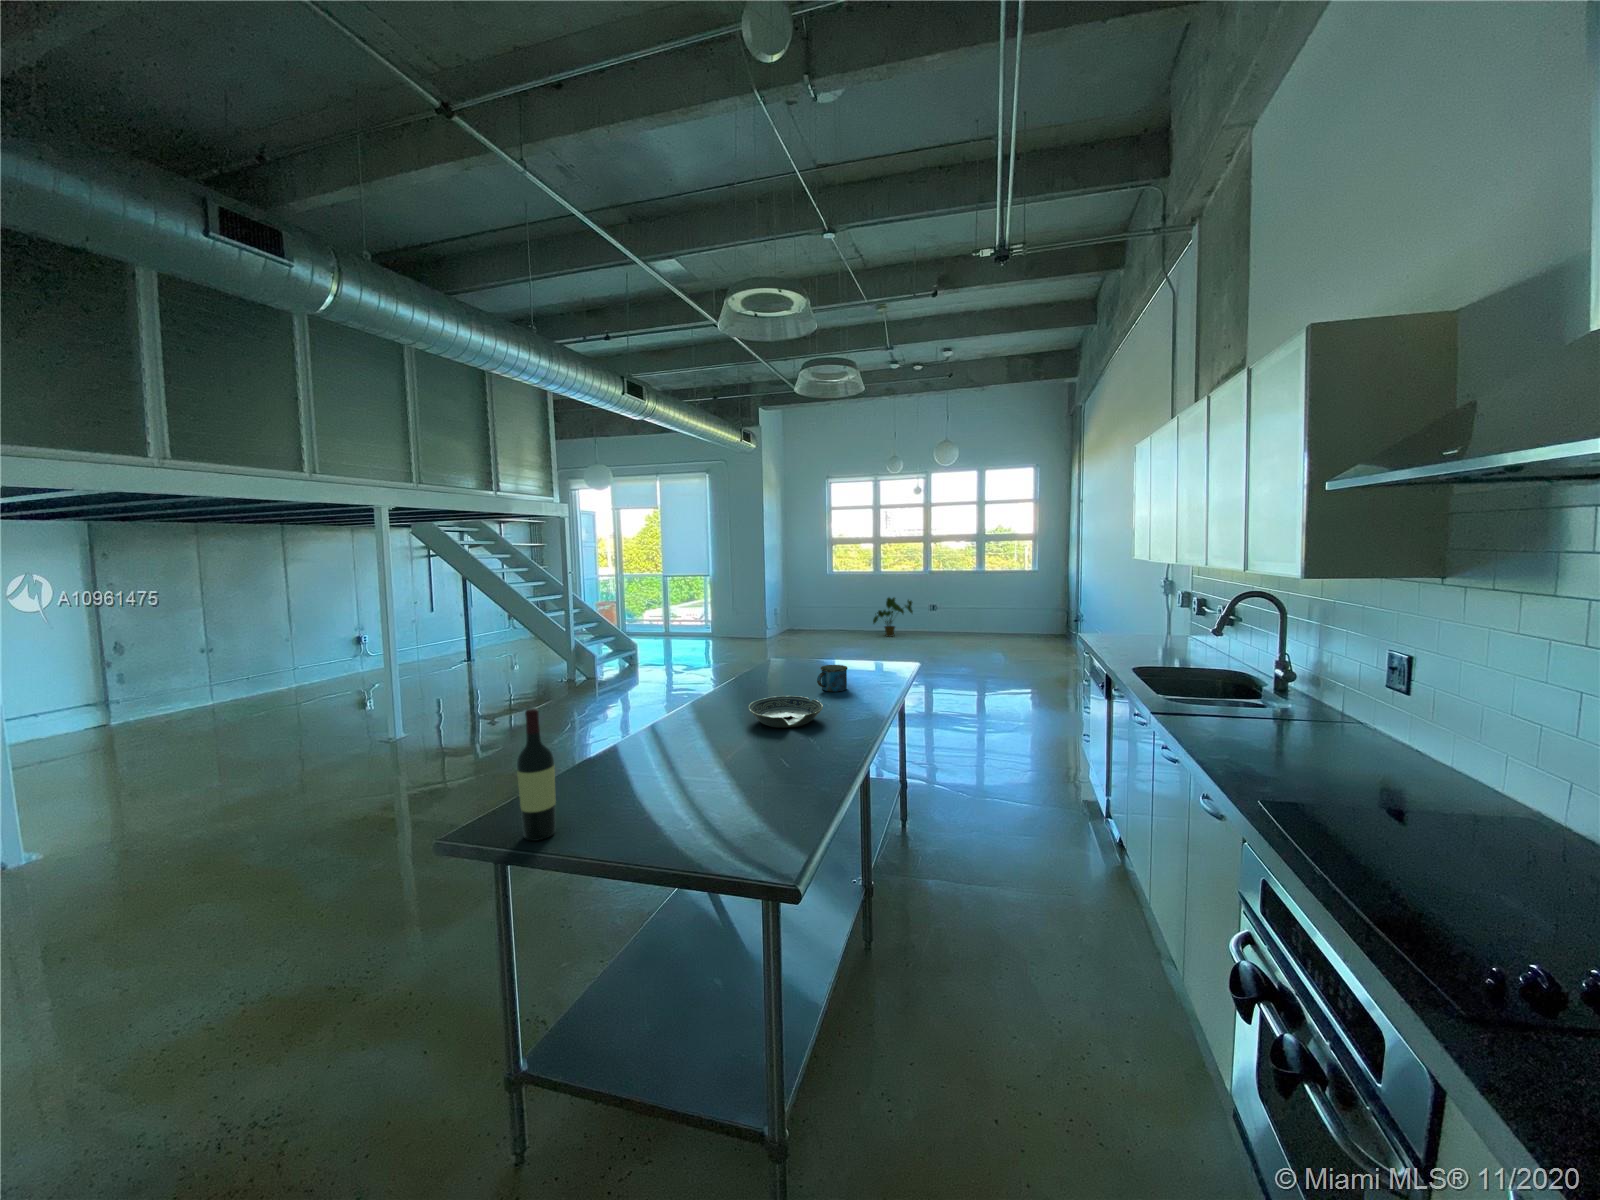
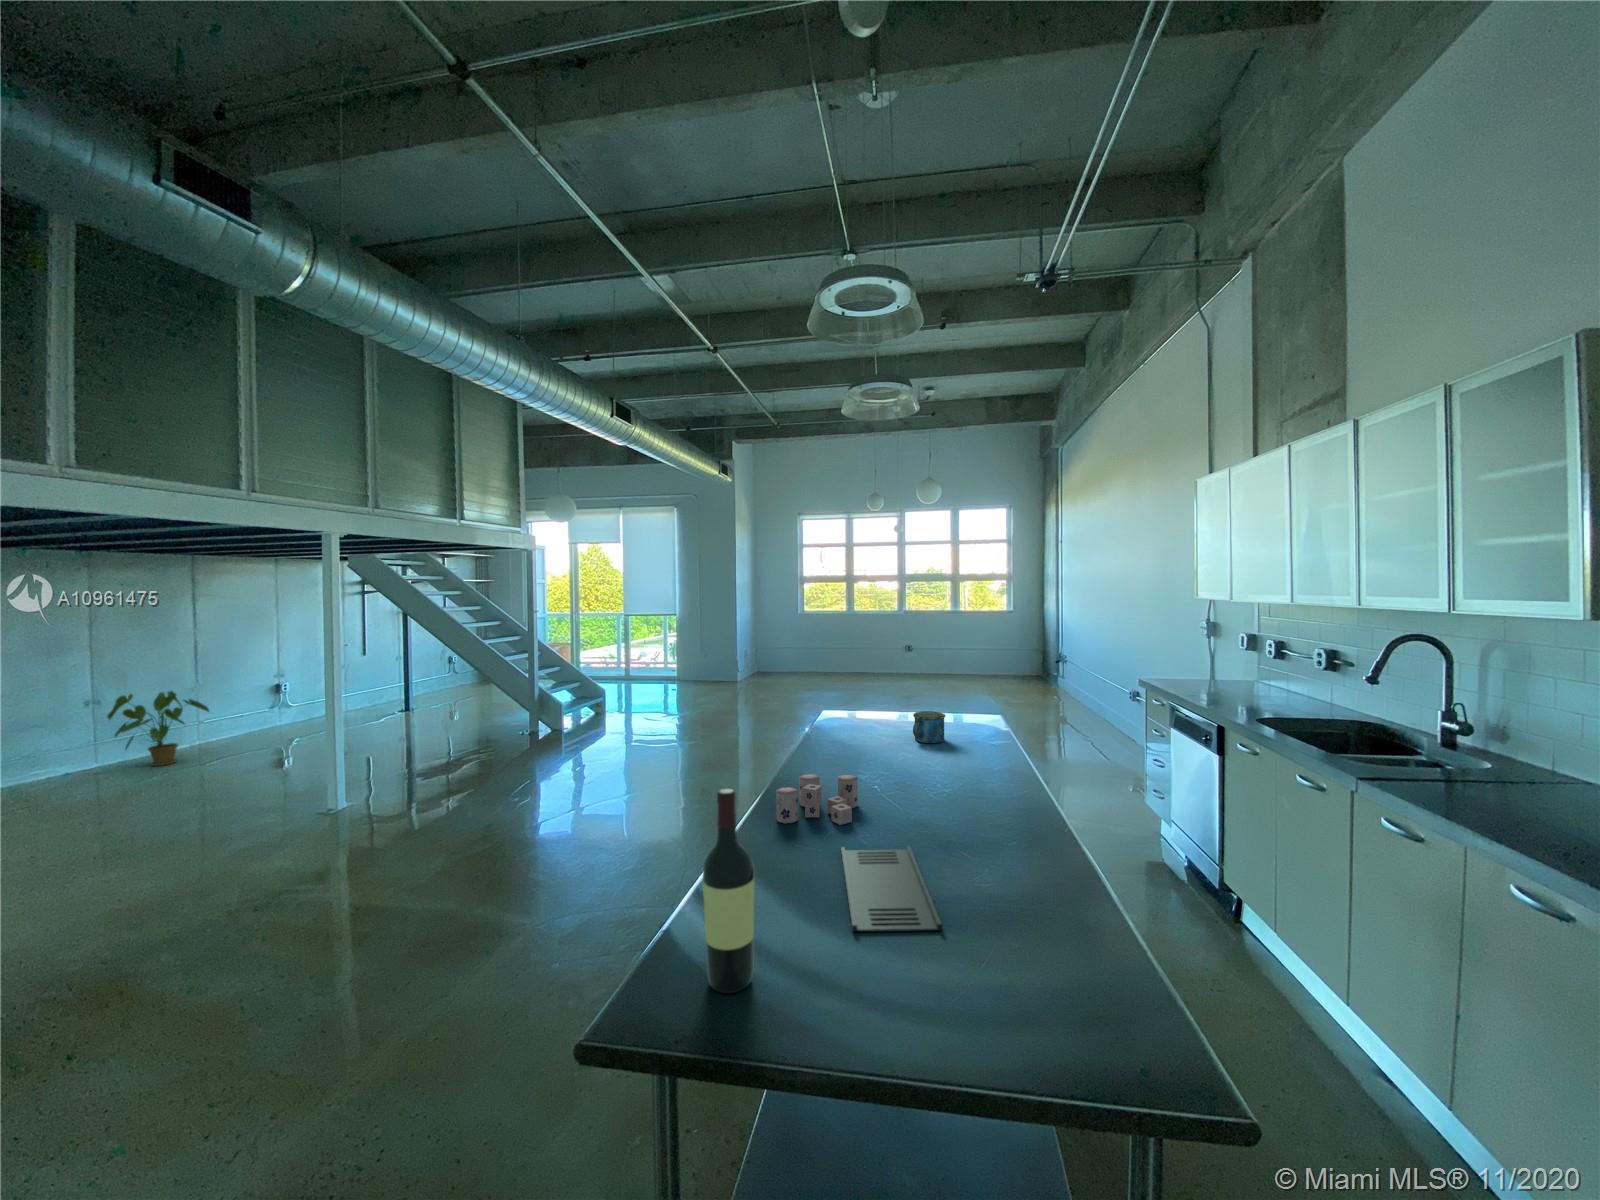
house plant: present [873,598,913,637] -> present [107,691,209,766]
bowl: present [749,696,823,728] -> none [868,751,961,792]
candle: none [653,711,726,749] -> present [776,774,858,825]
tray: none [643,762,733,815] -> present [841,846,942,932]

